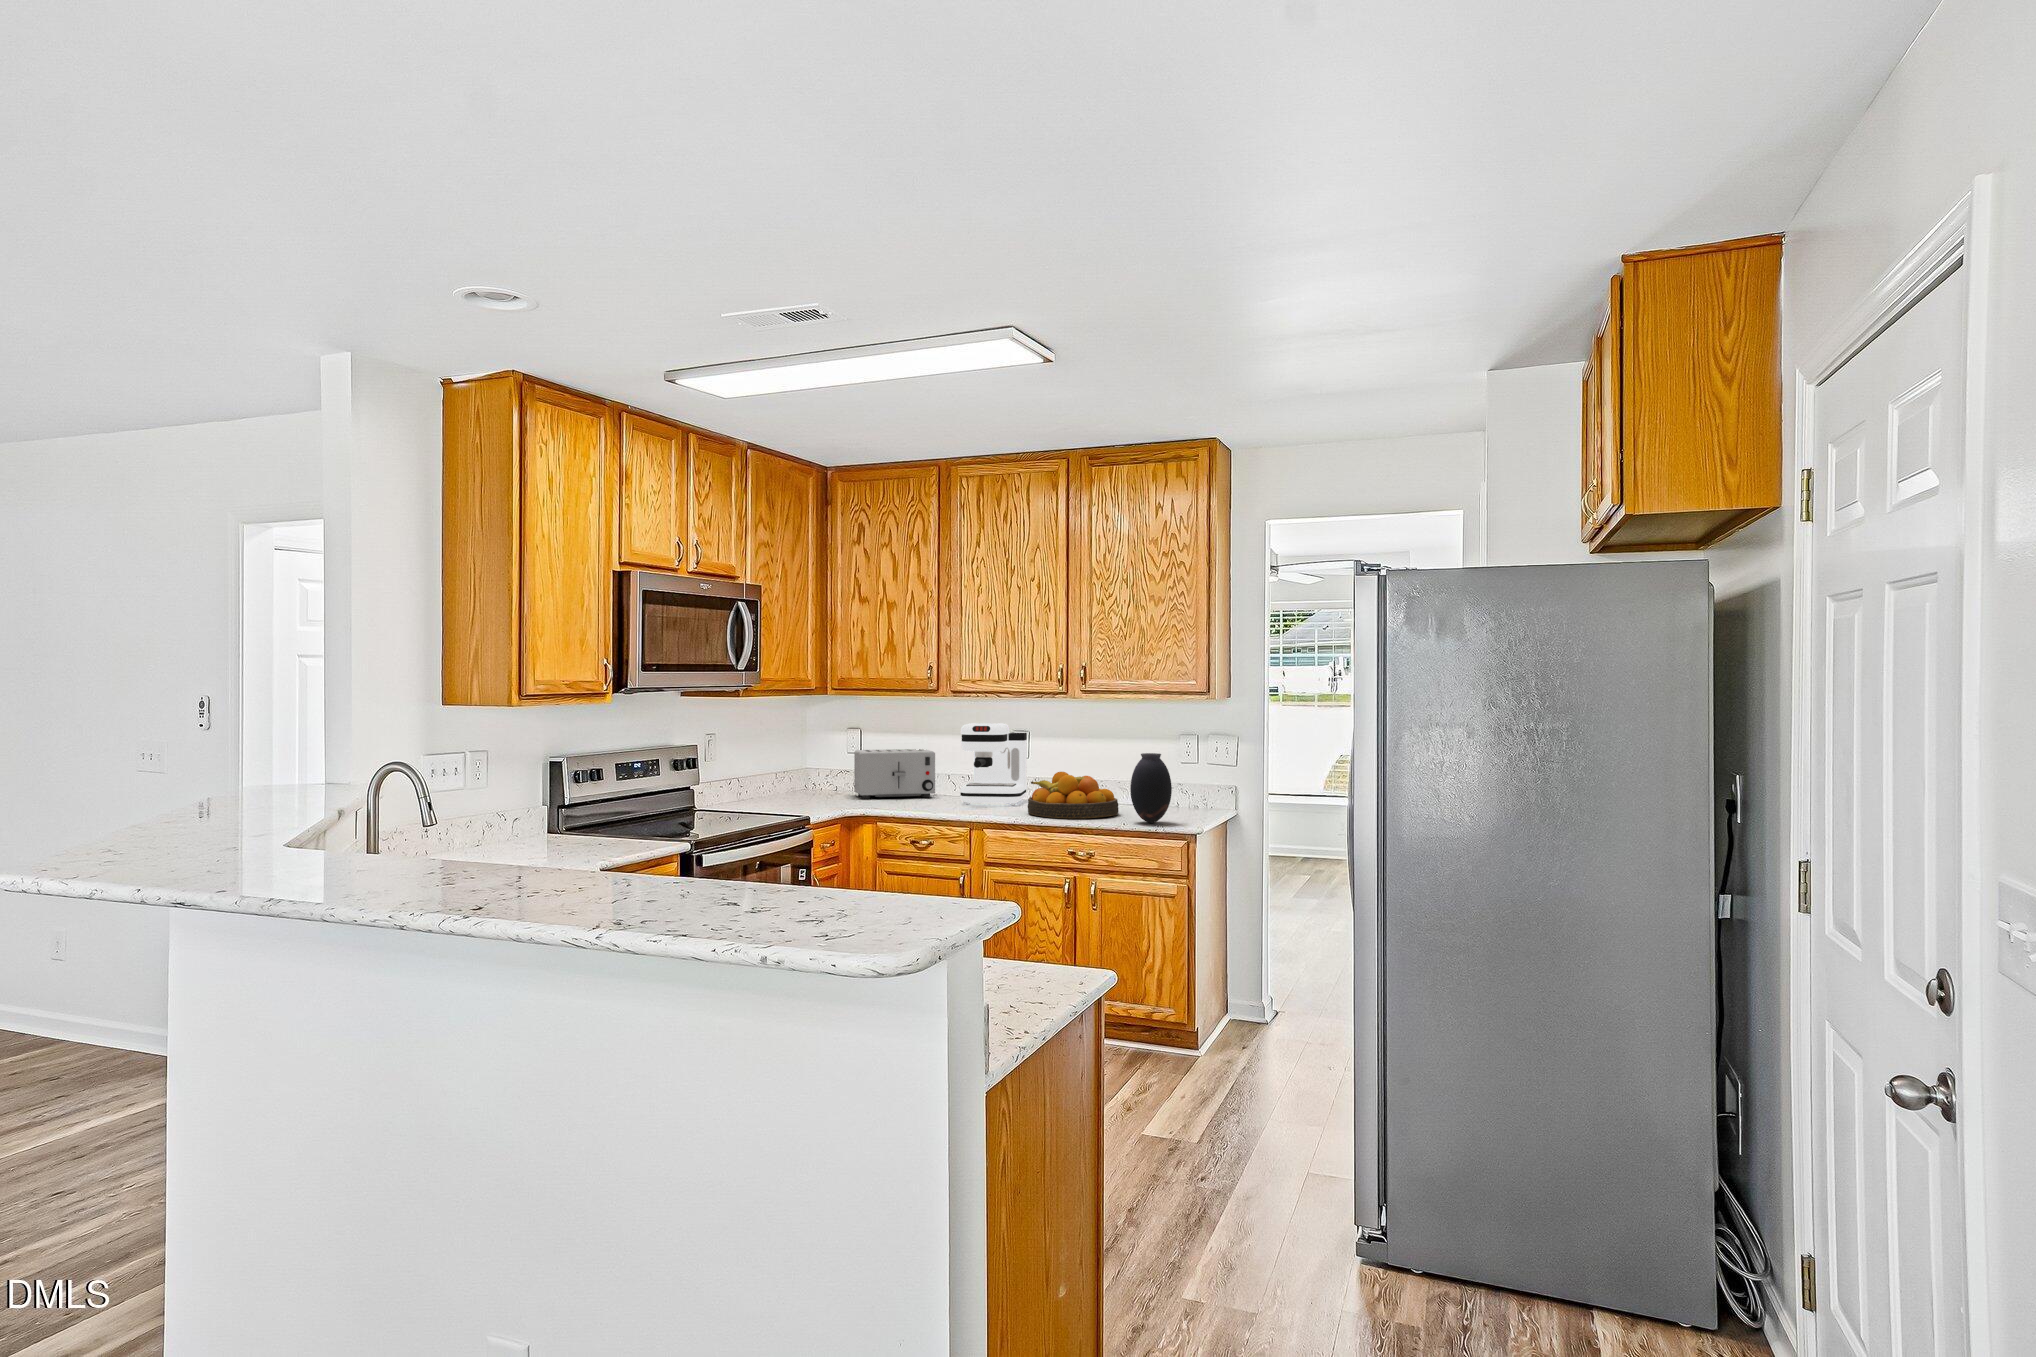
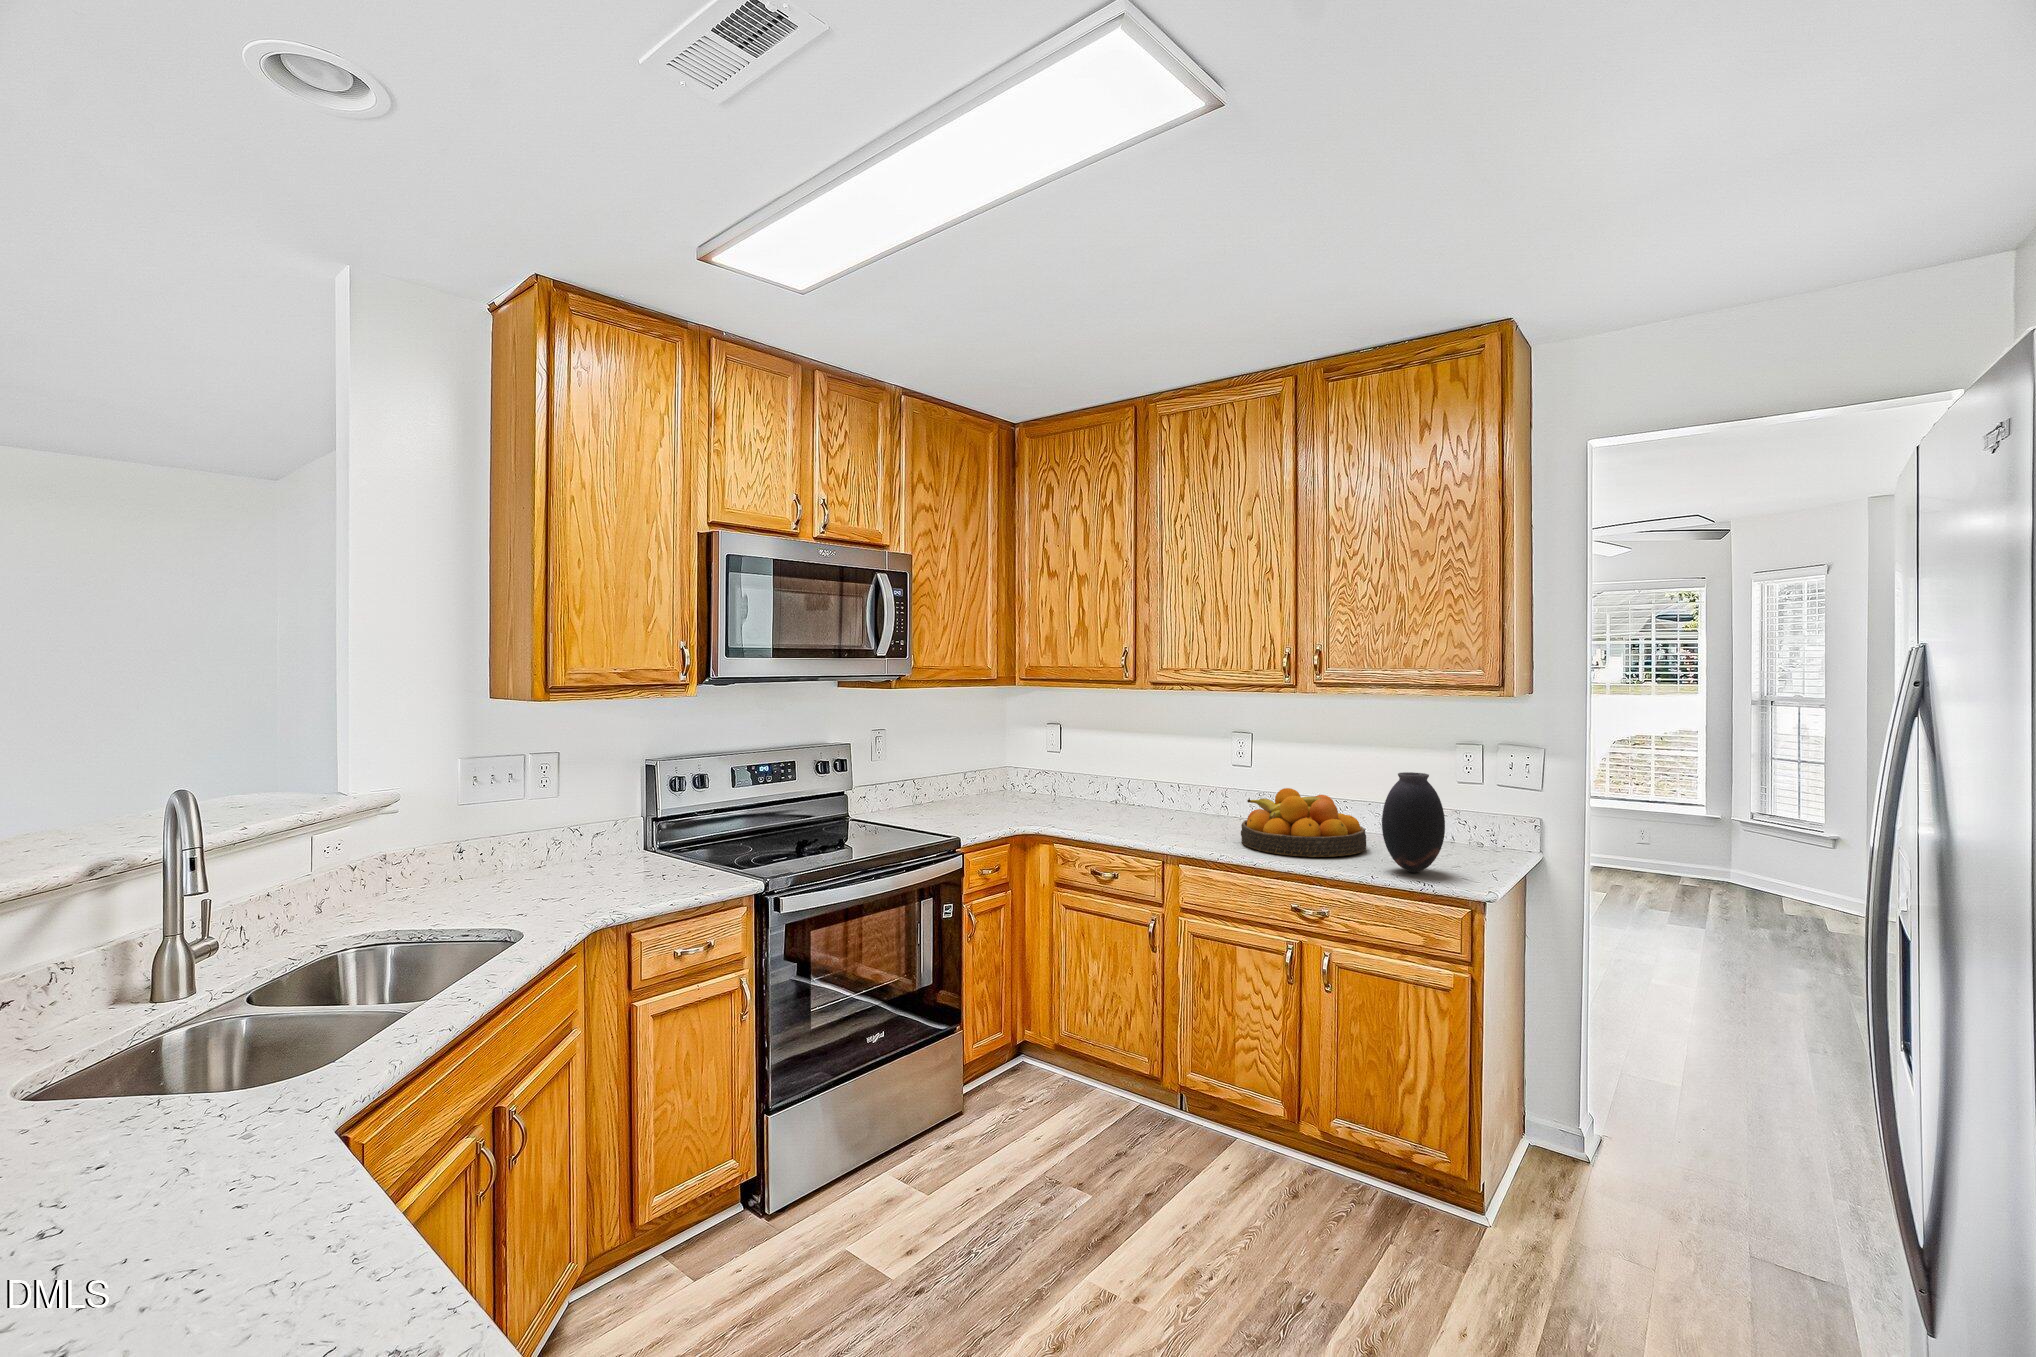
coffee maker: present [960,723,1027,805] -> none [1163,720,1250,824]
toaster: present [854,749,935,799] -> none [1051,748,1140,806]

